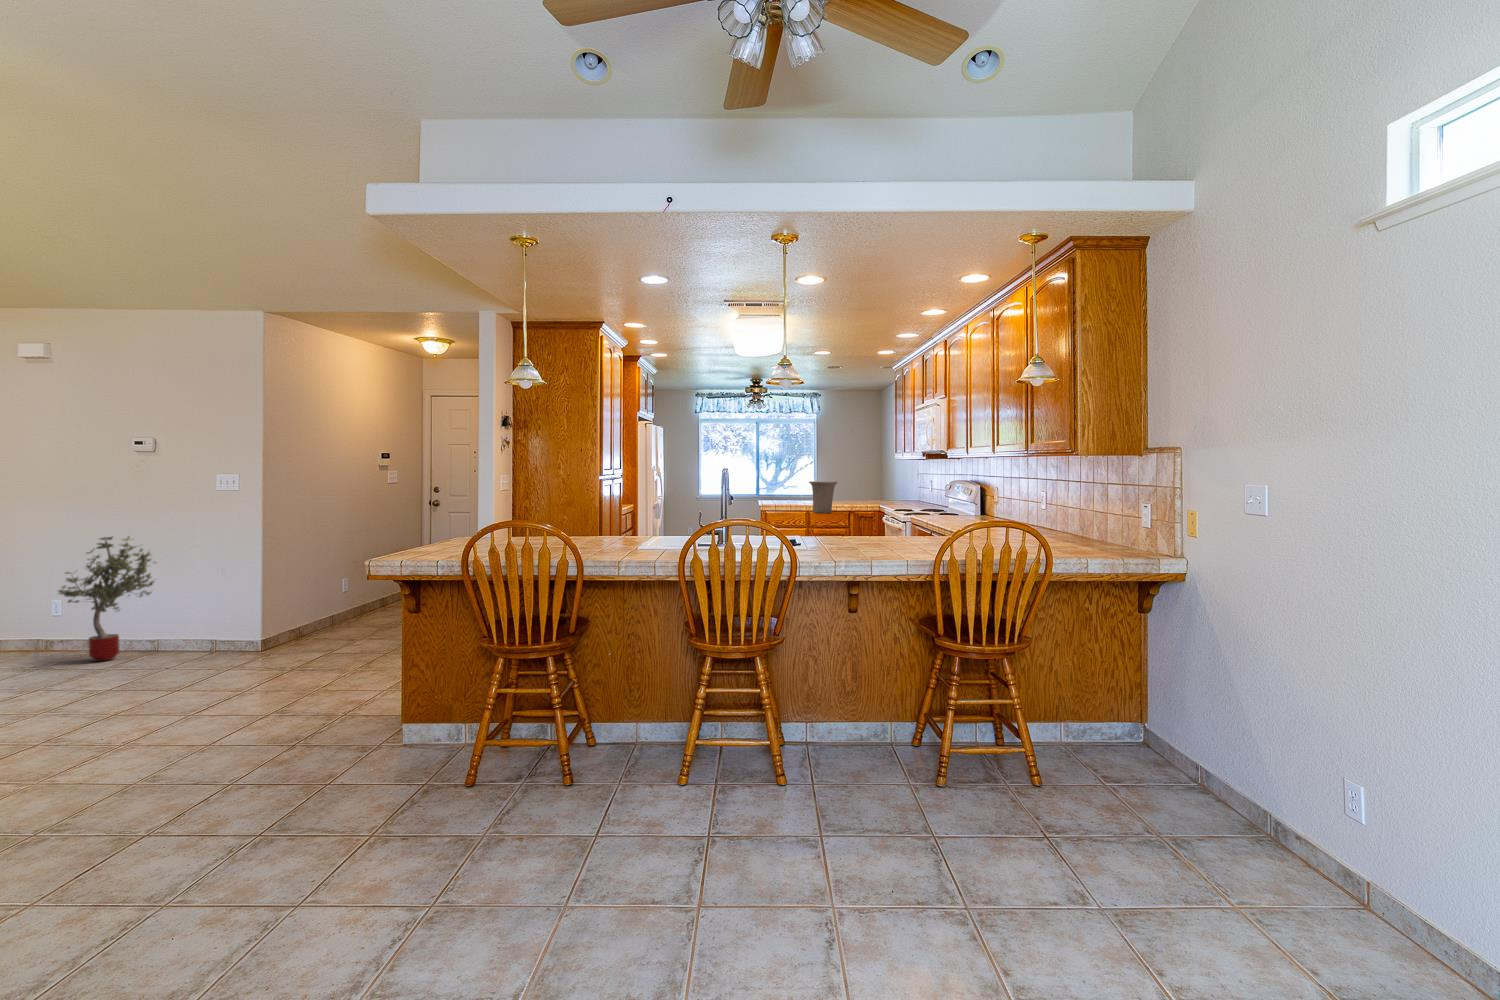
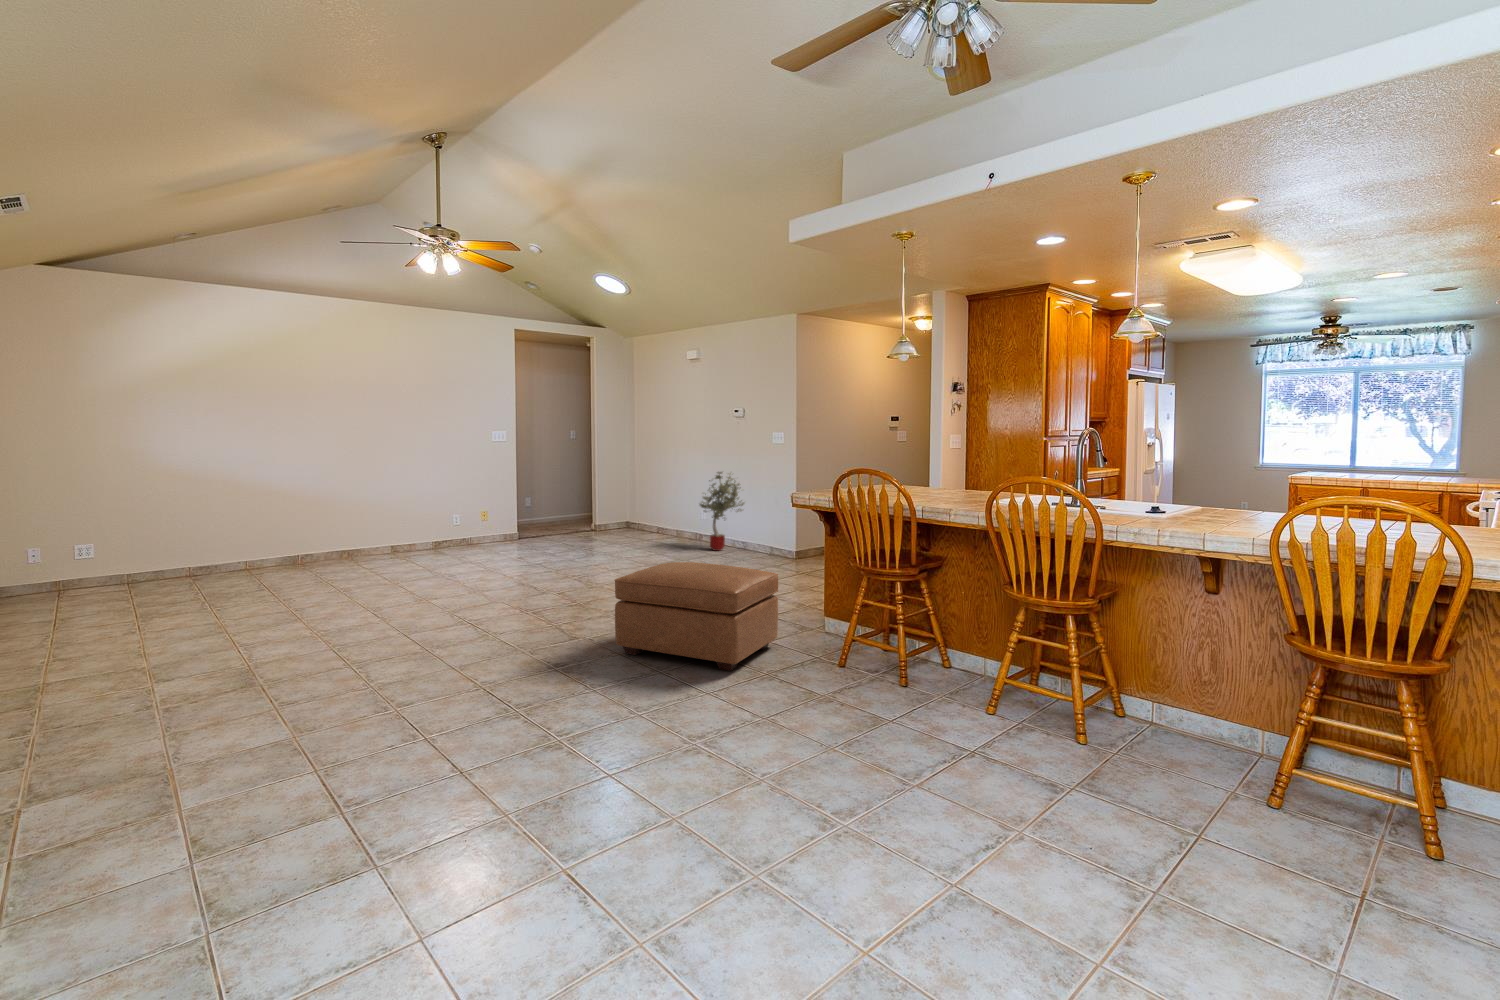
vase: present [809,481,837,513] -> none [1368,444,1416,485]
ottoman: none [67,673,362,863] -> present [614,562,778,671]

